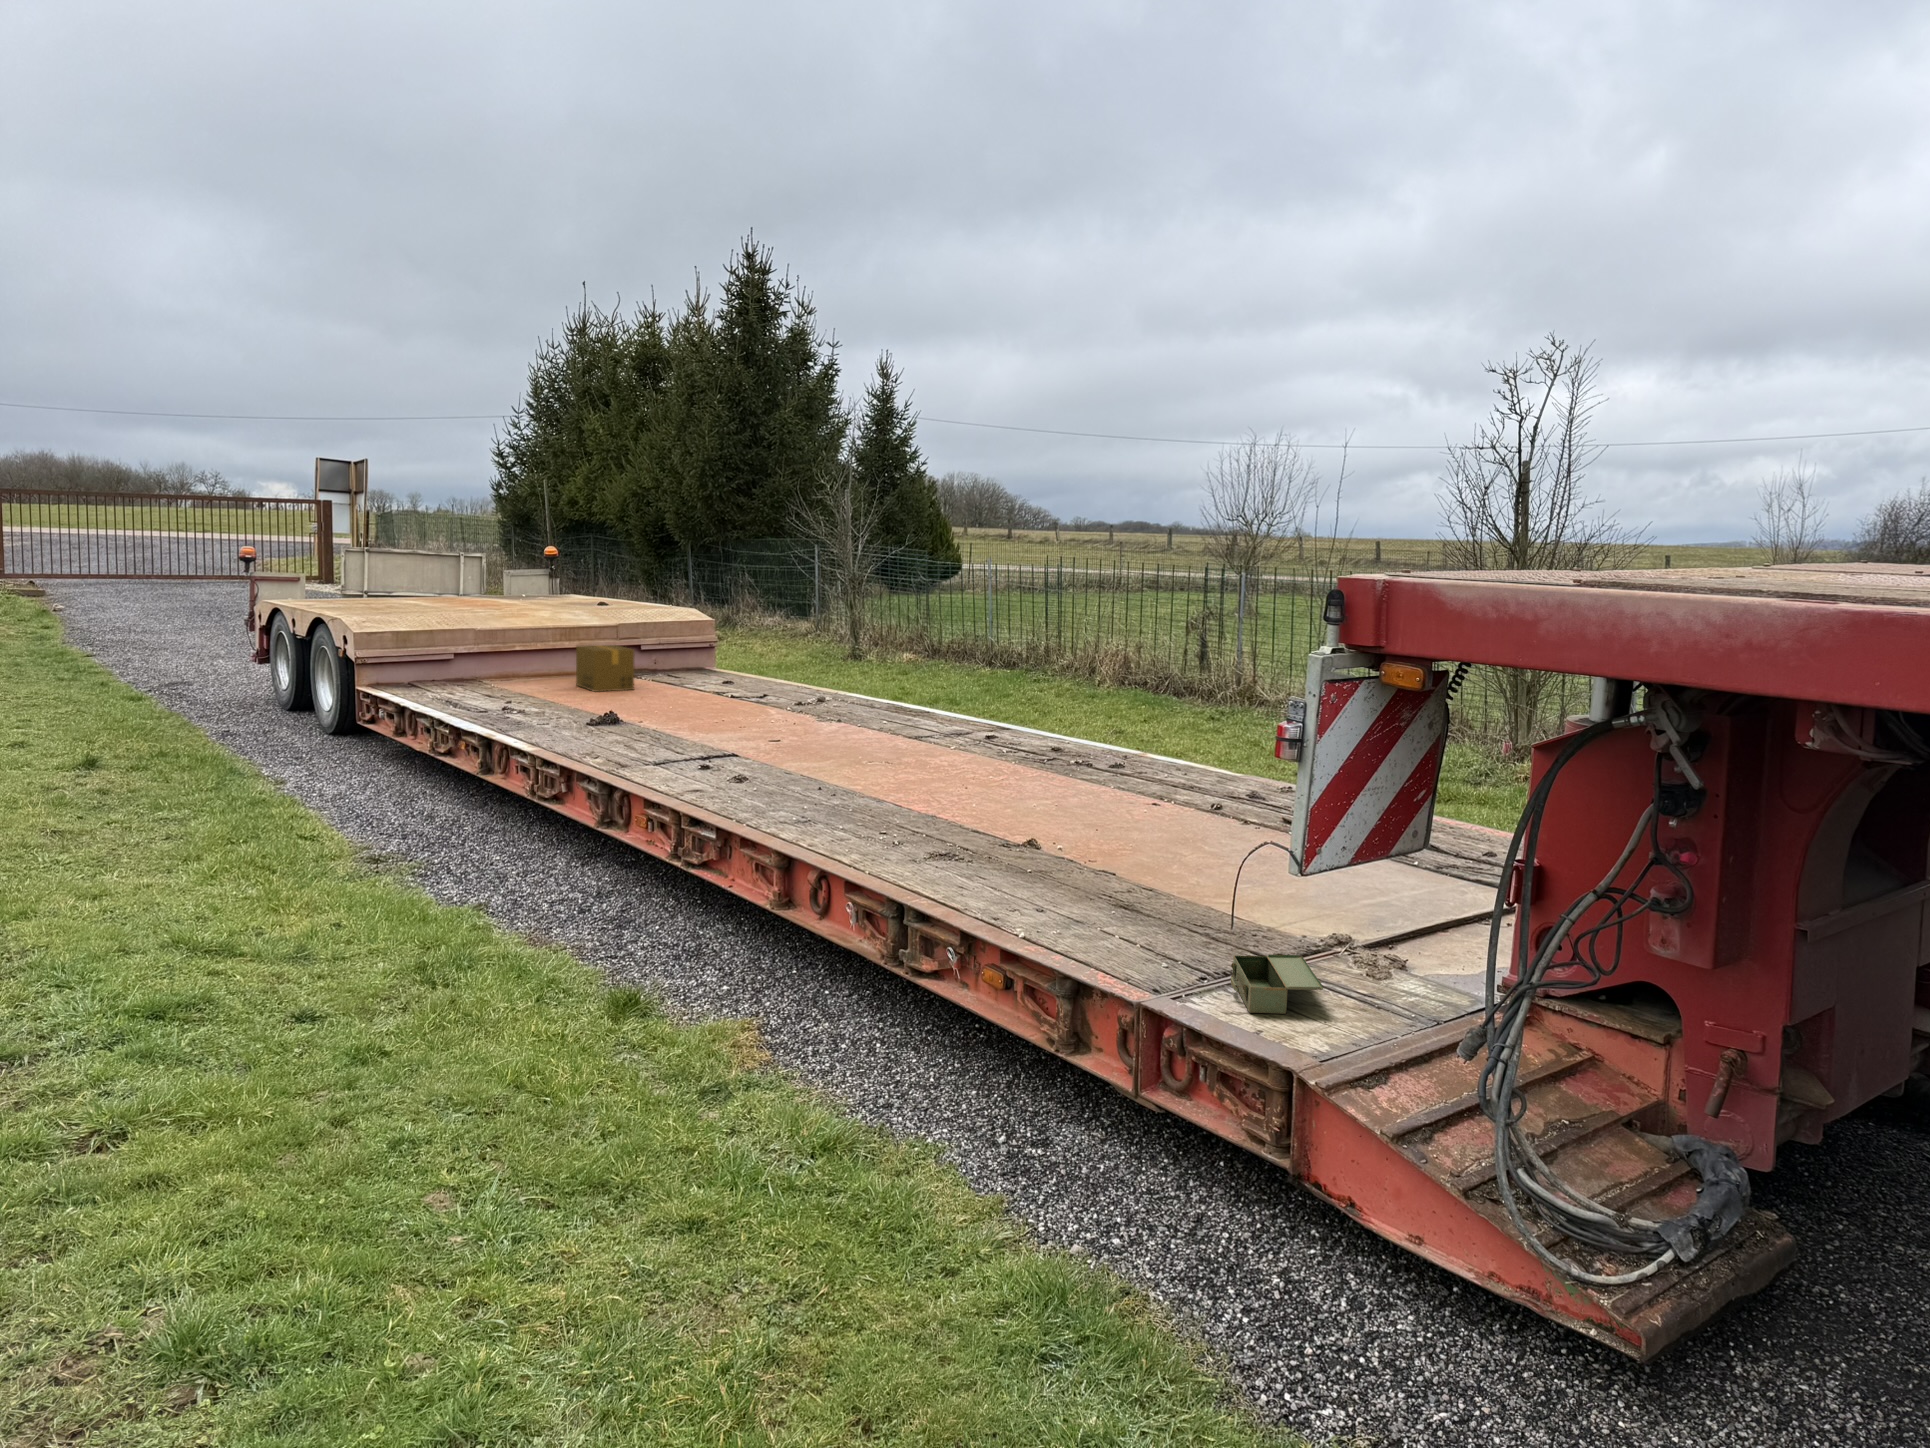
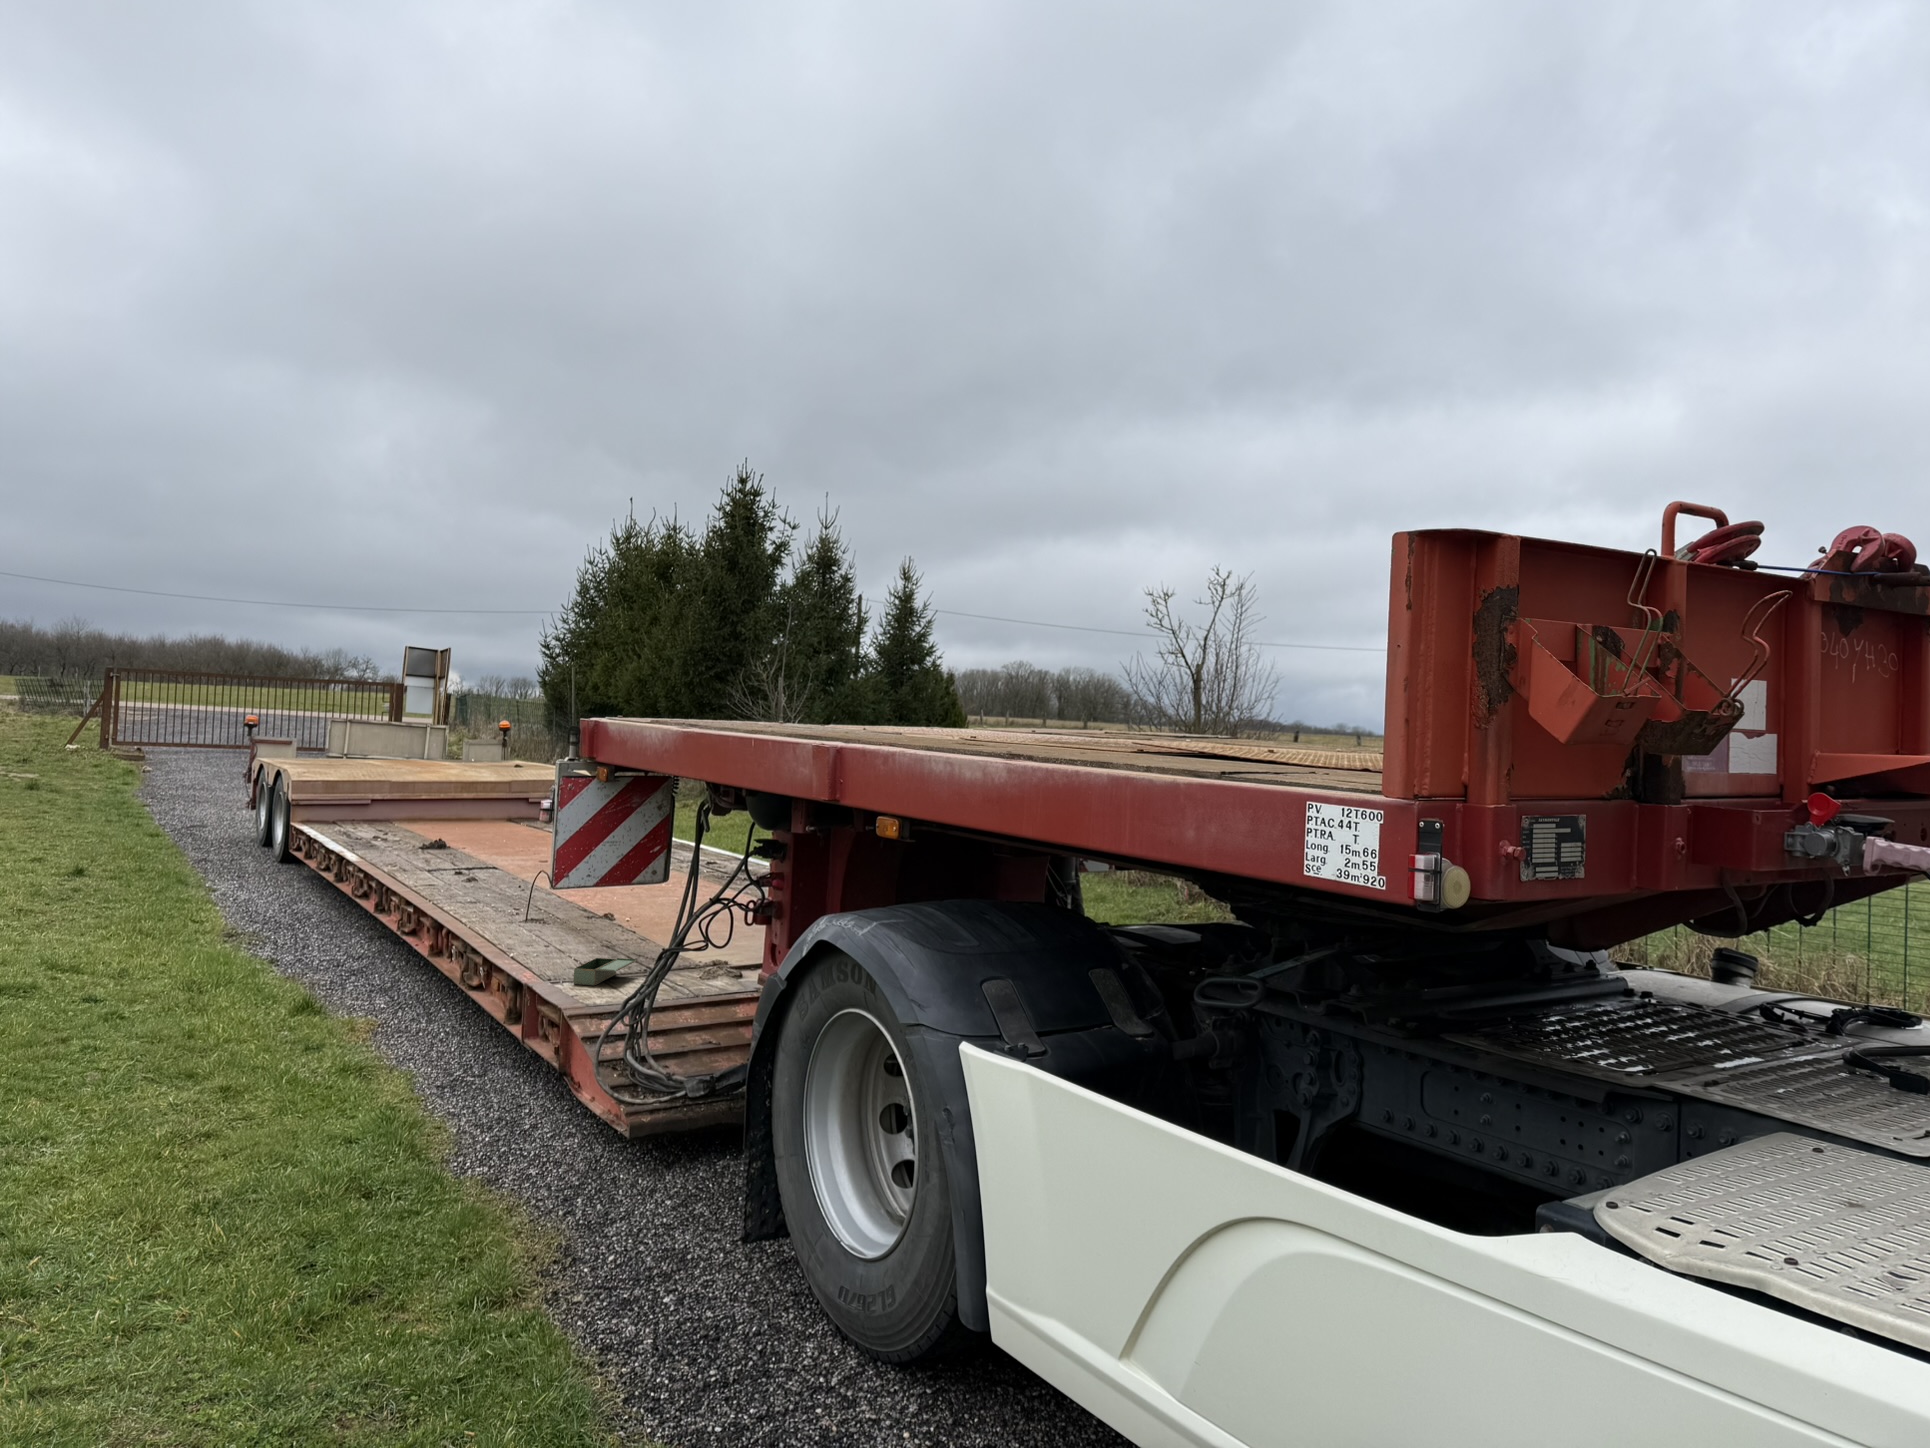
cardboard box: present [576,645,634,692] -> none [455,795,498,830]

